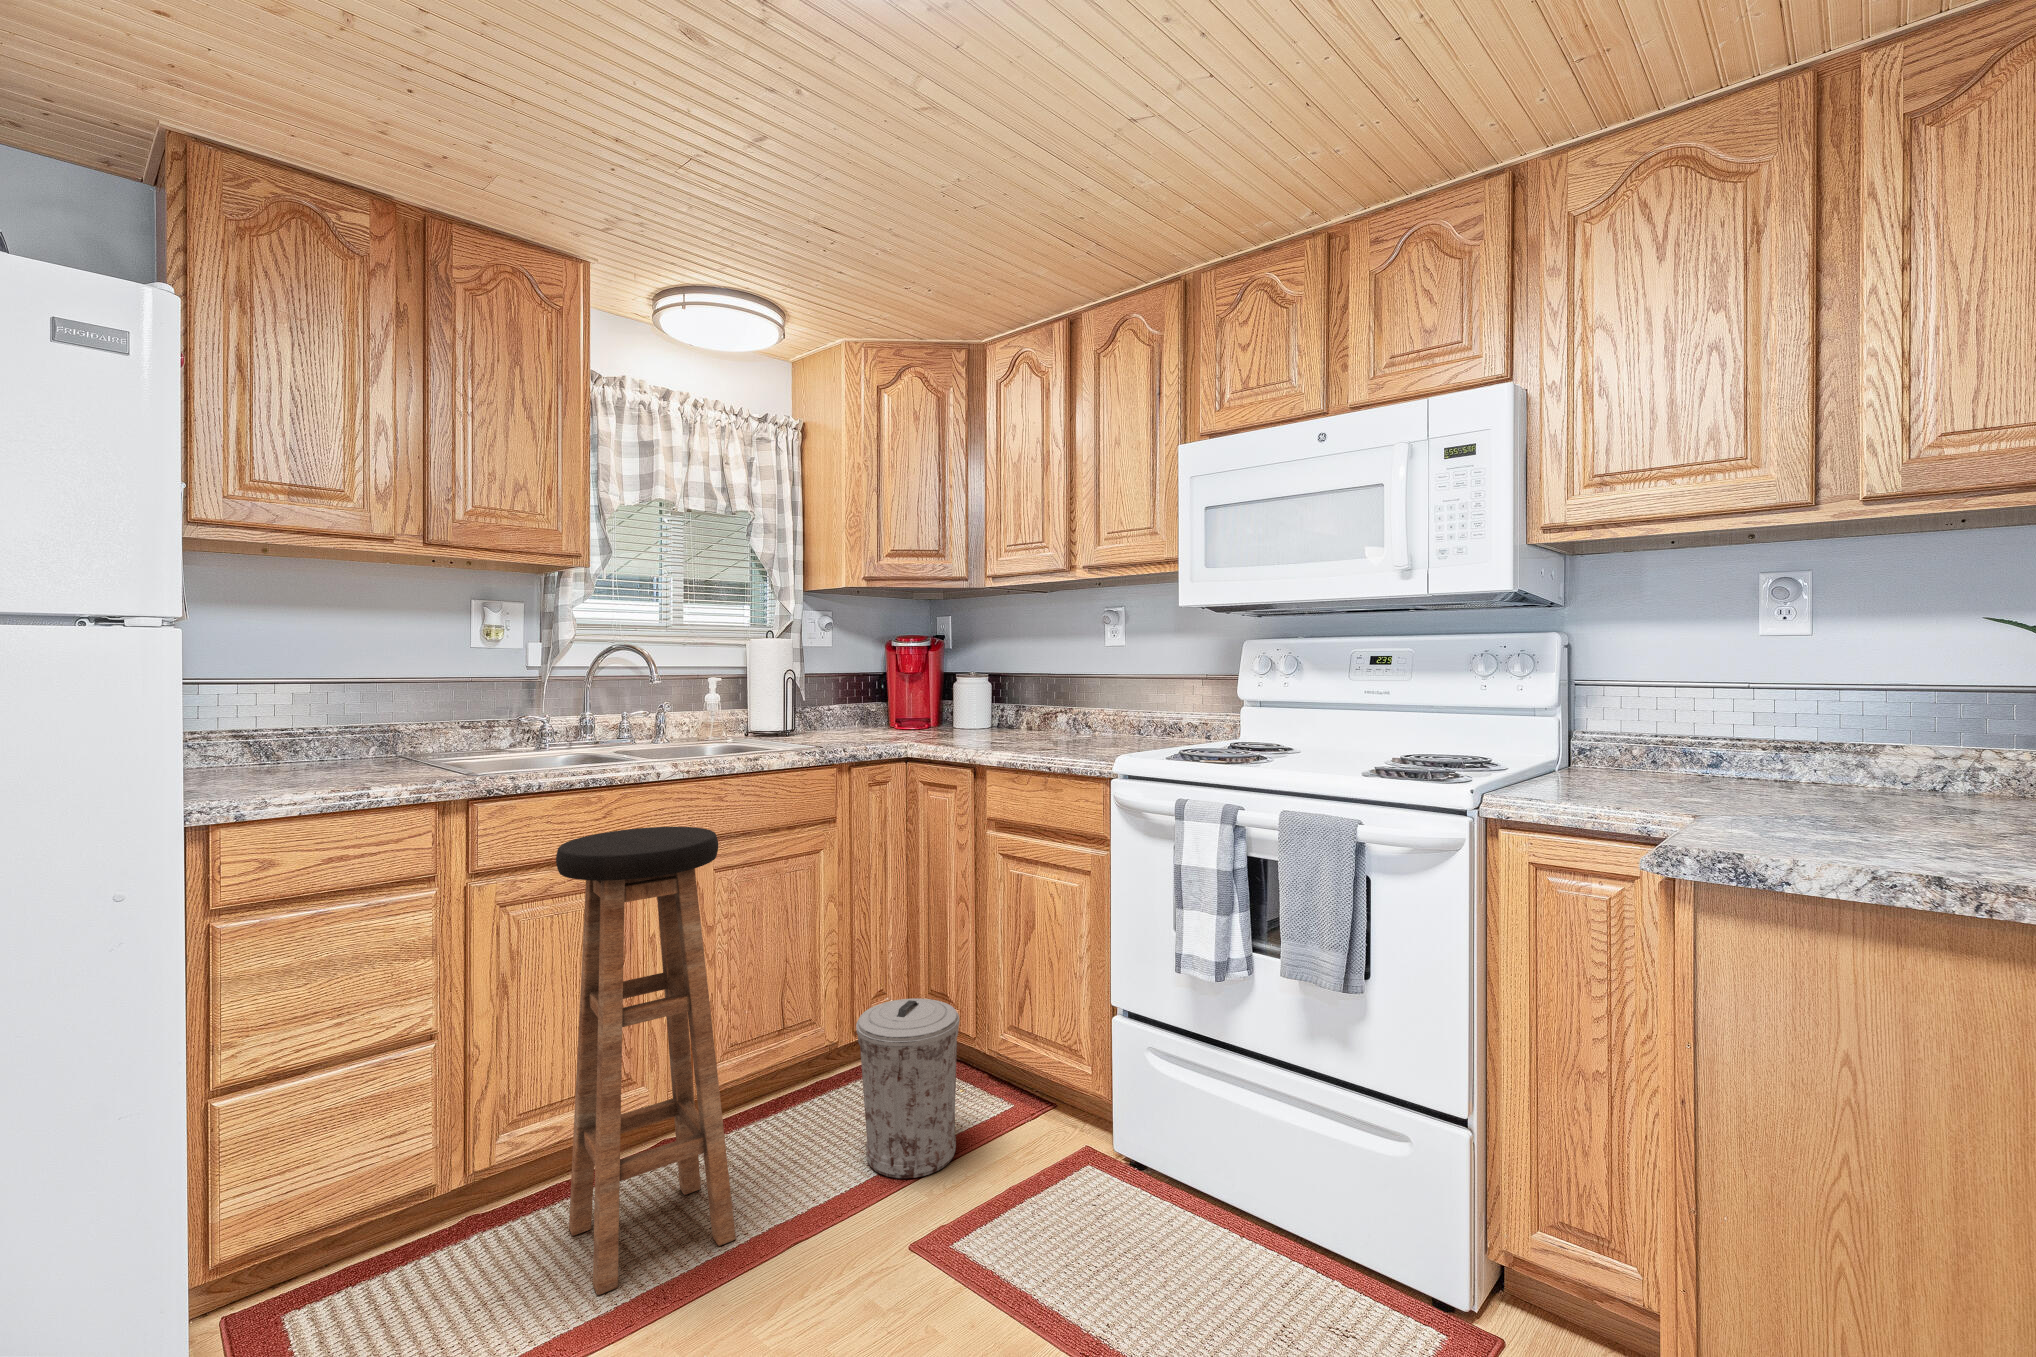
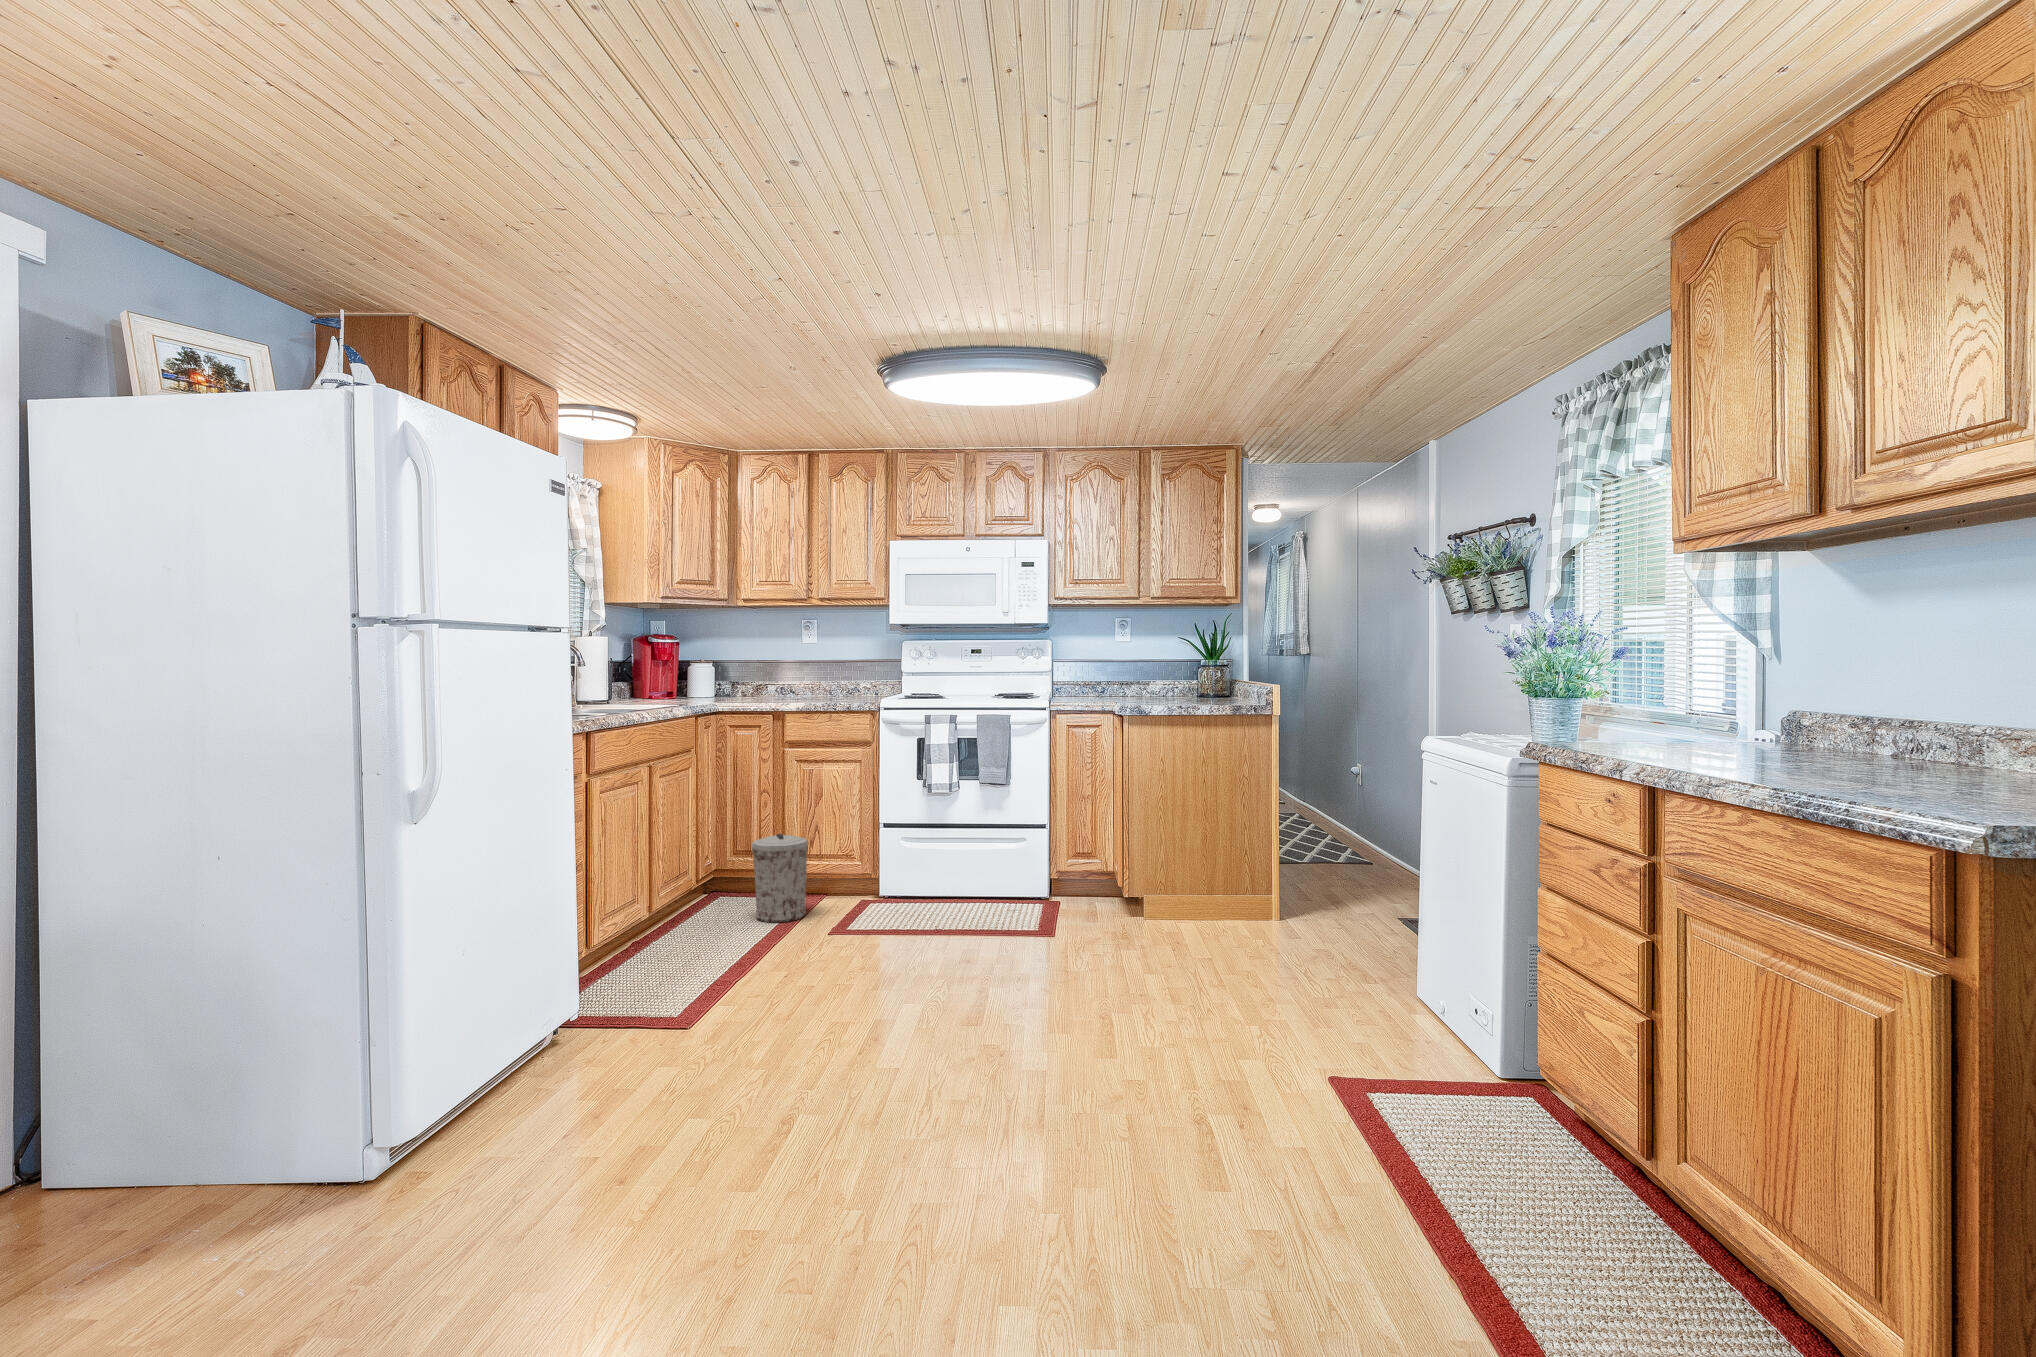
bar stool: present [556,827,736,1295] -> none [643,737,741,964]

